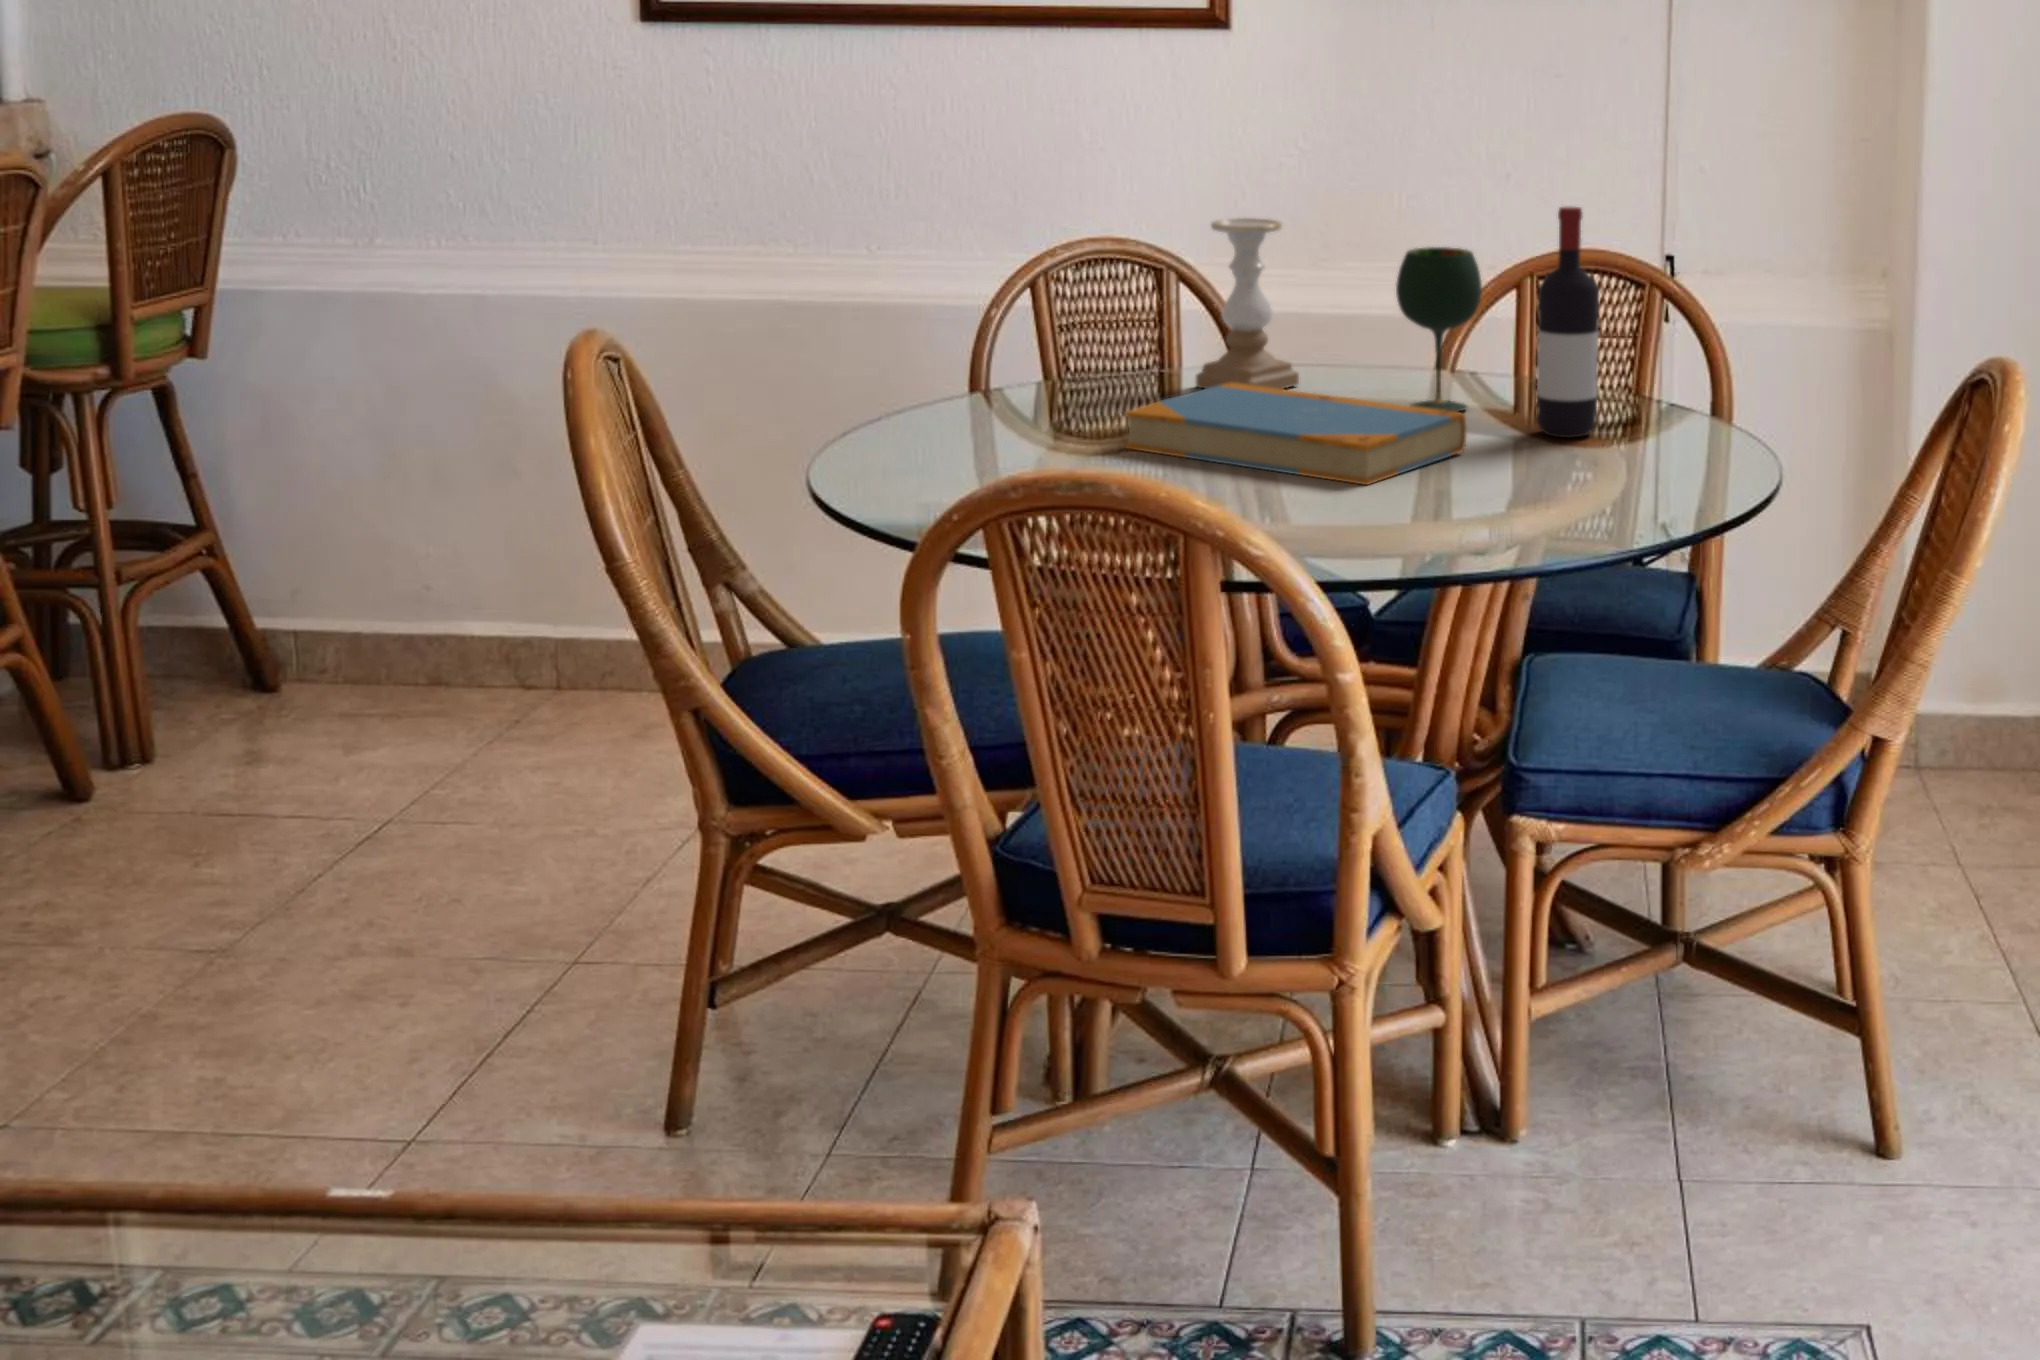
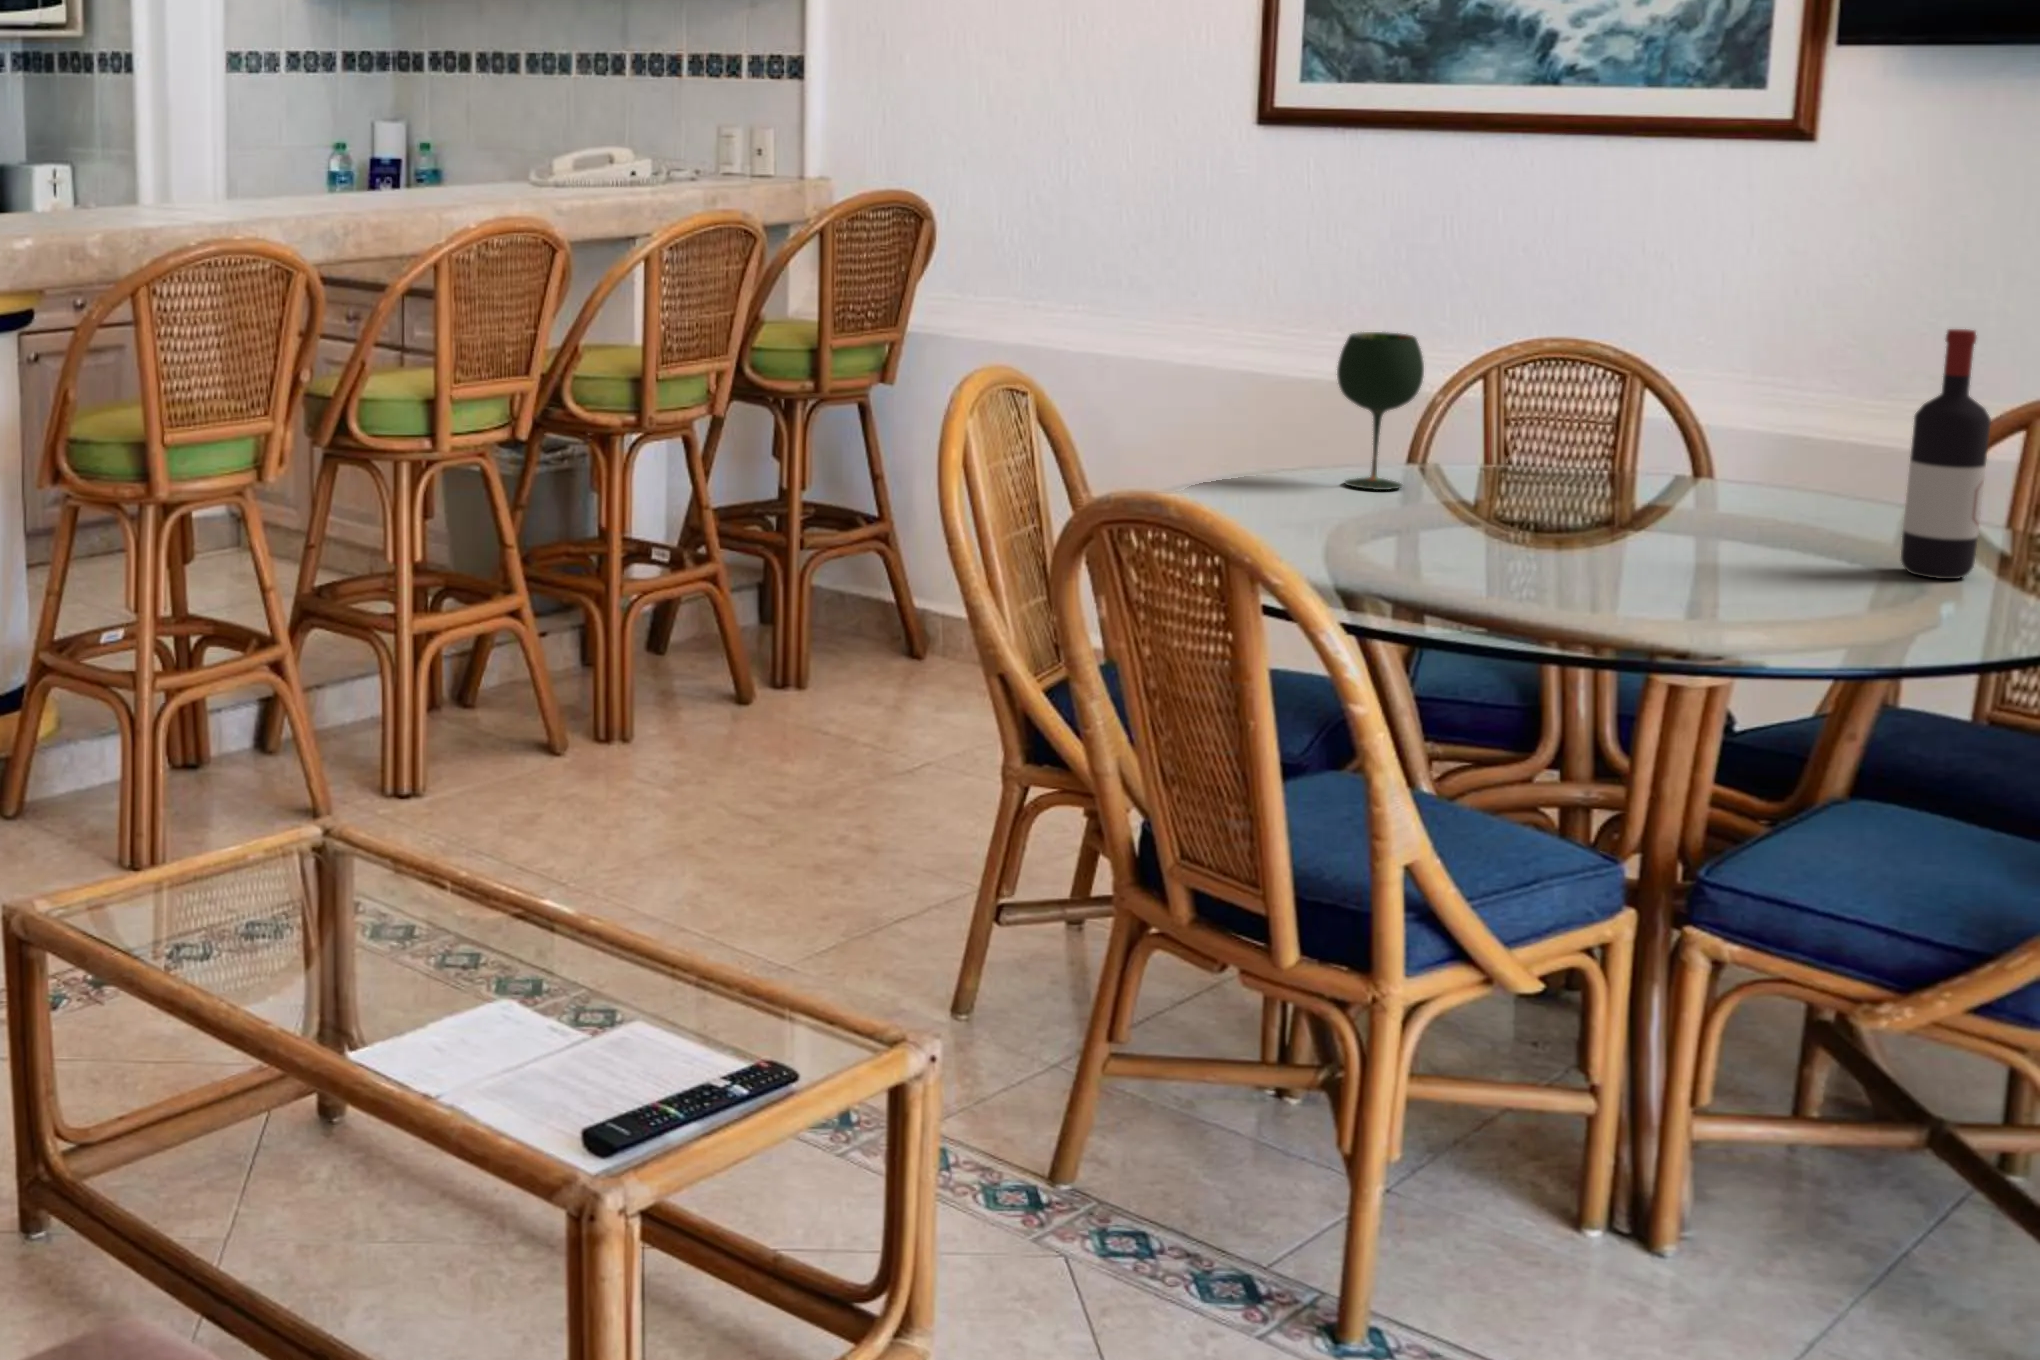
candle holder: present [1196,218,1299,389] -> none [1600,324,1712,499]
wine glass: present [1396,247,1482,412] -> present [1337,332,1424,490]
book: present [1125,383,1466,485] -> none [1440,478,1784,580]

